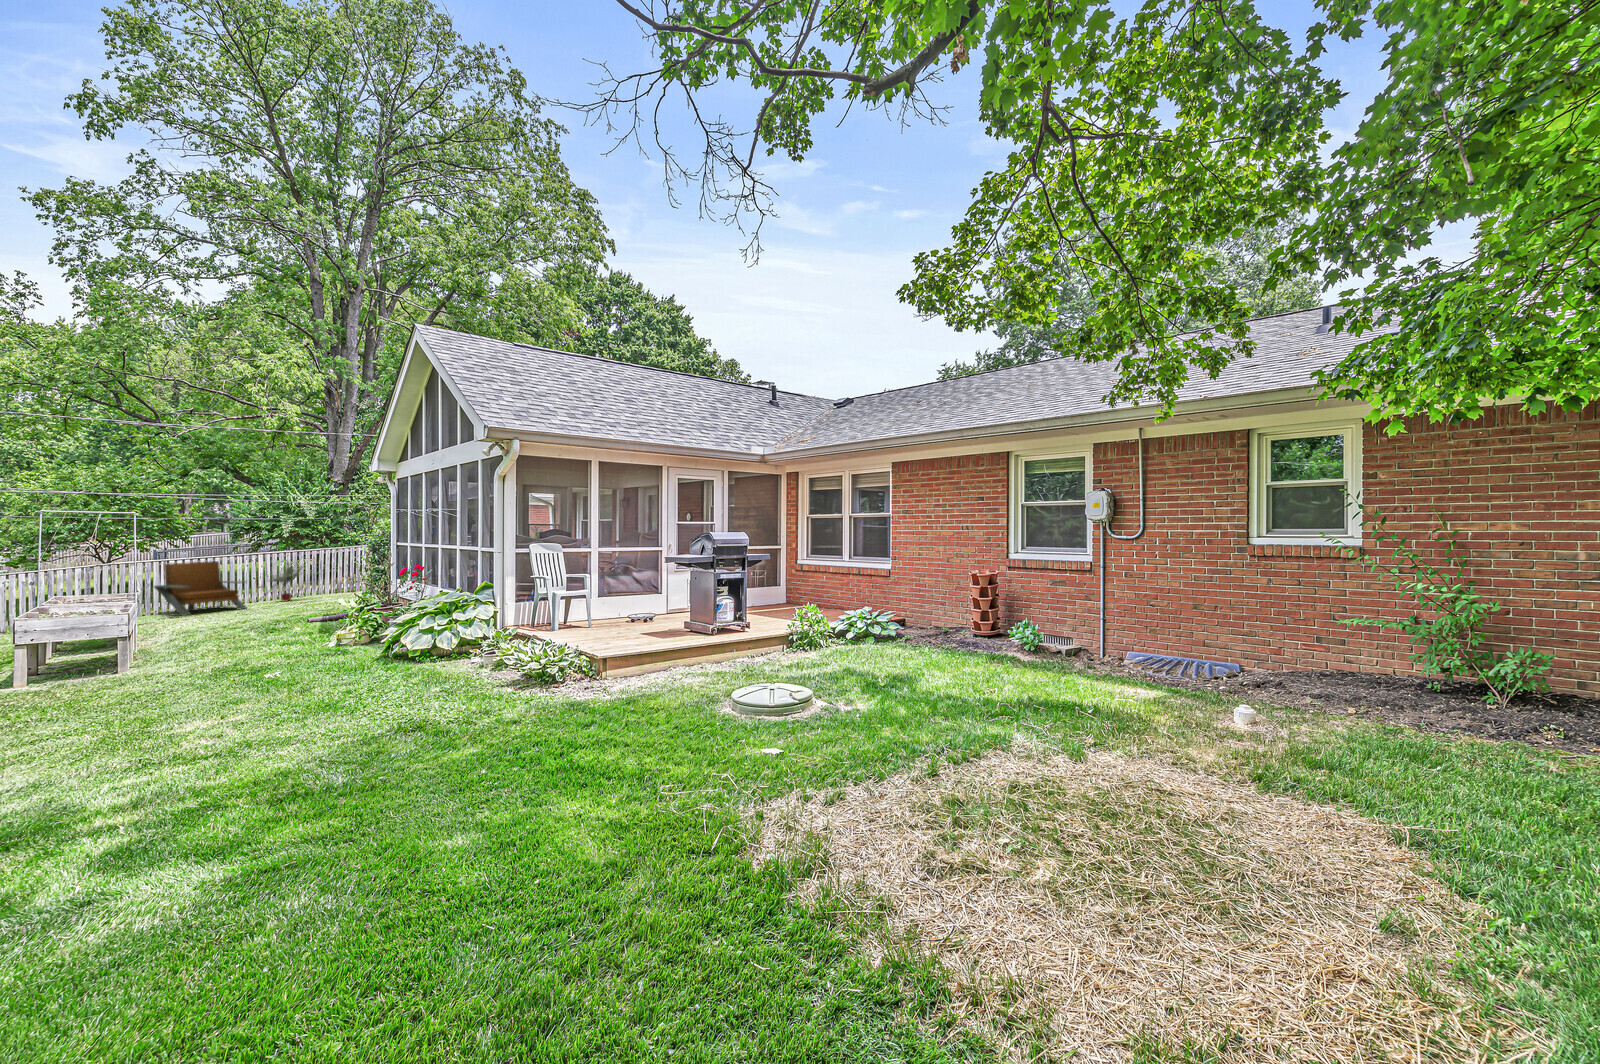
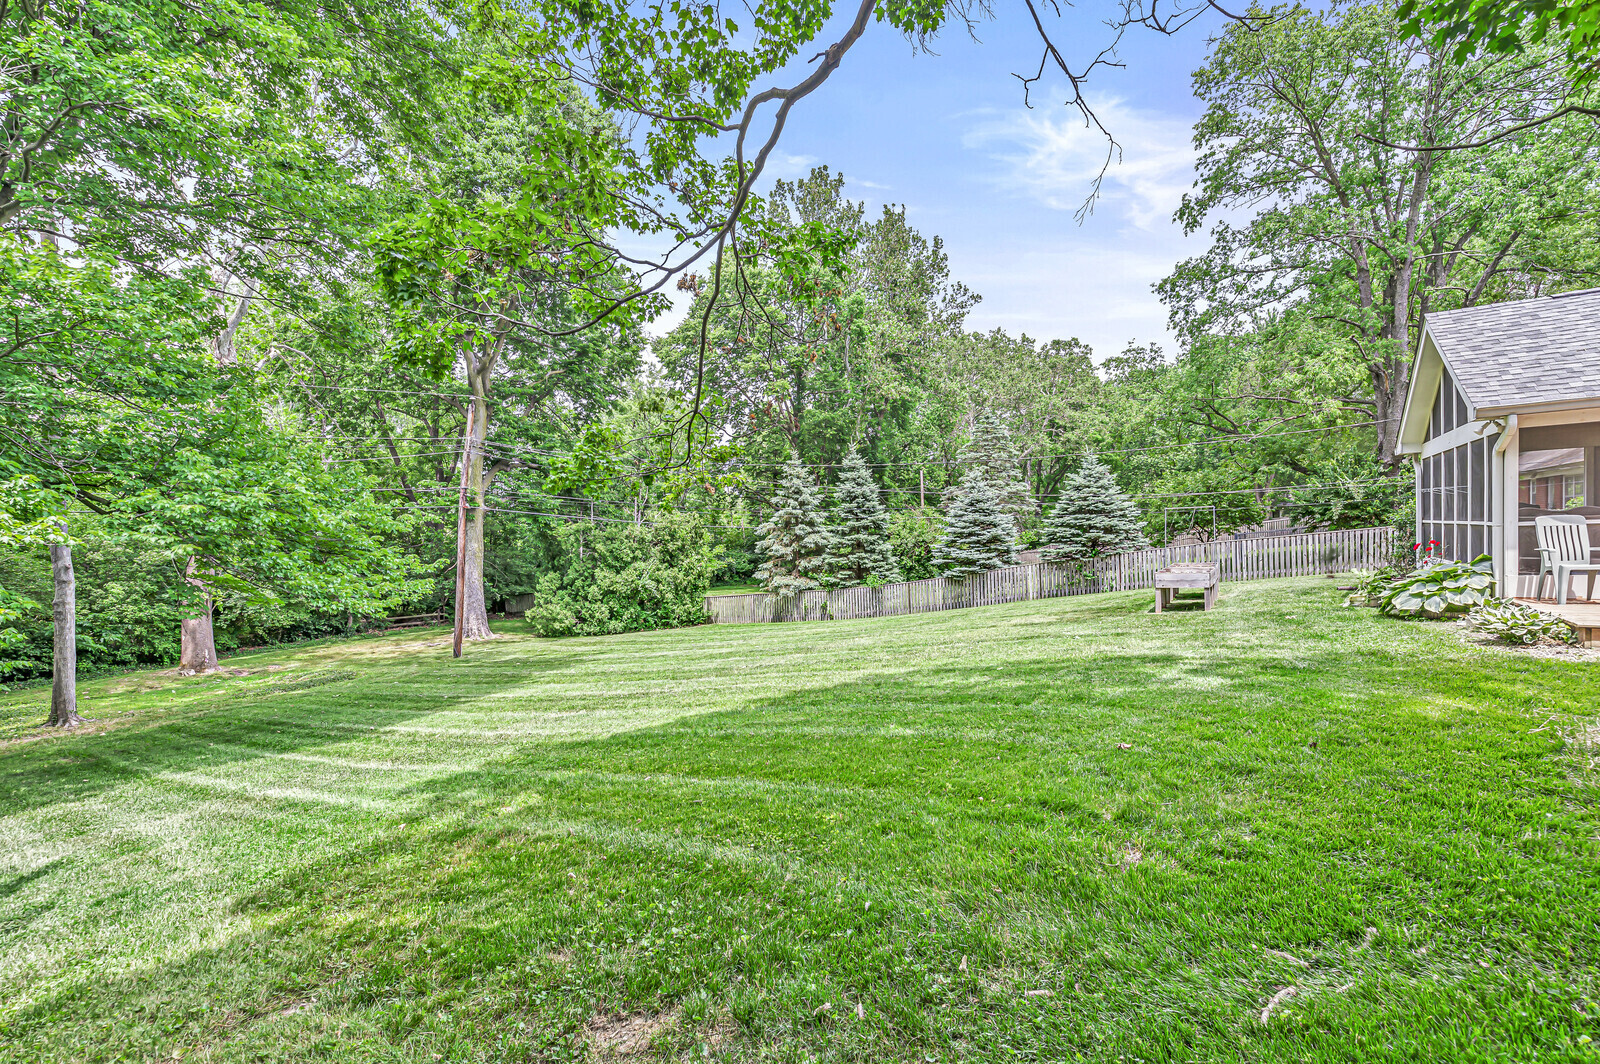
lounge chair: present [154,561,247,616] -> none [1233,542,1297,584]

